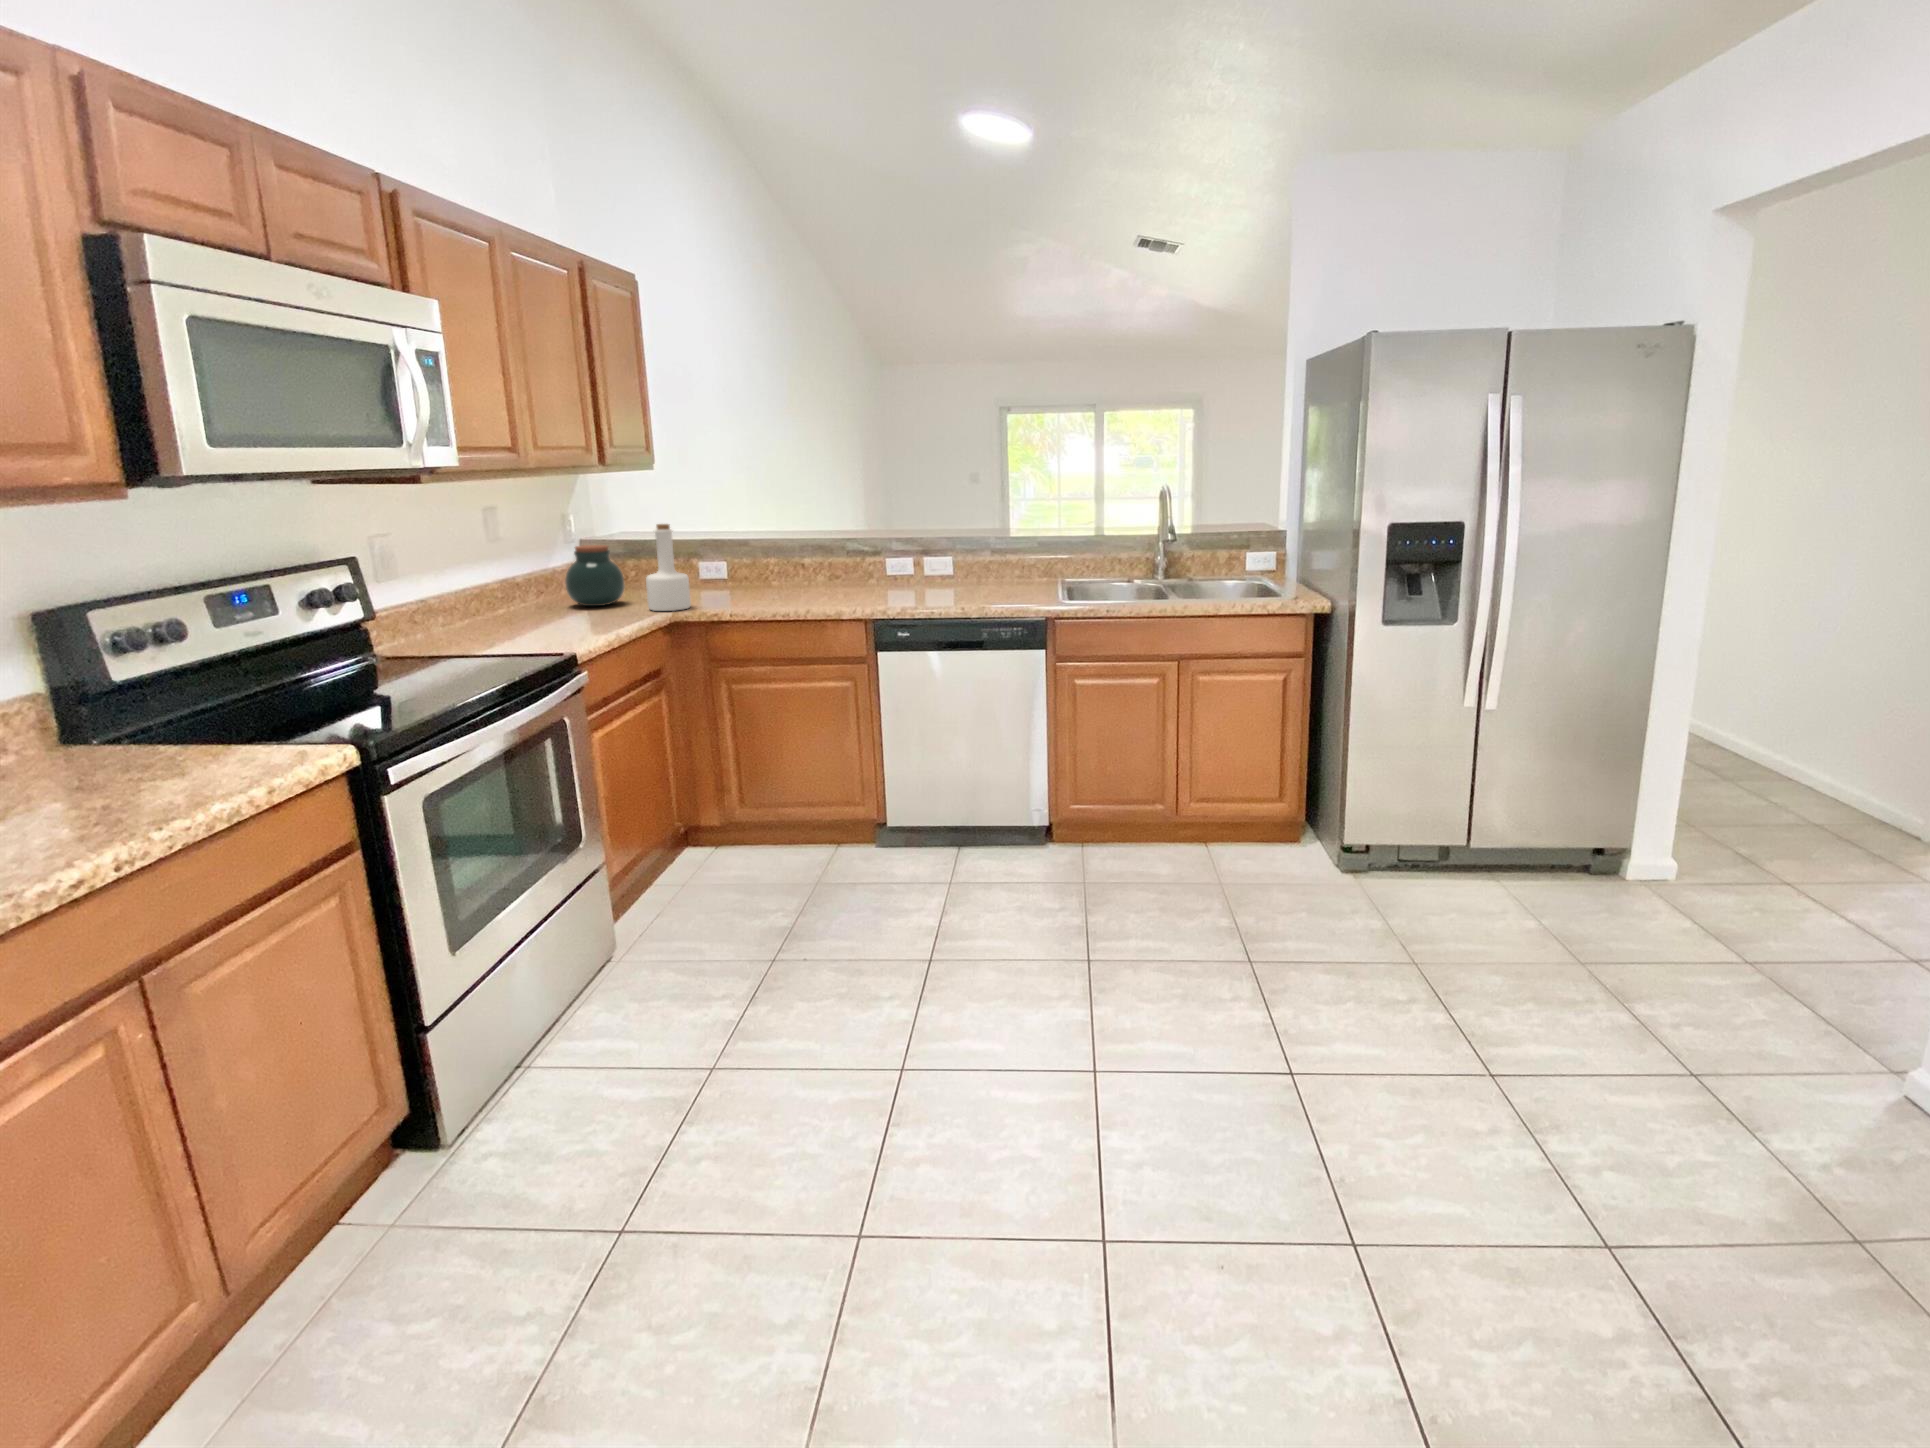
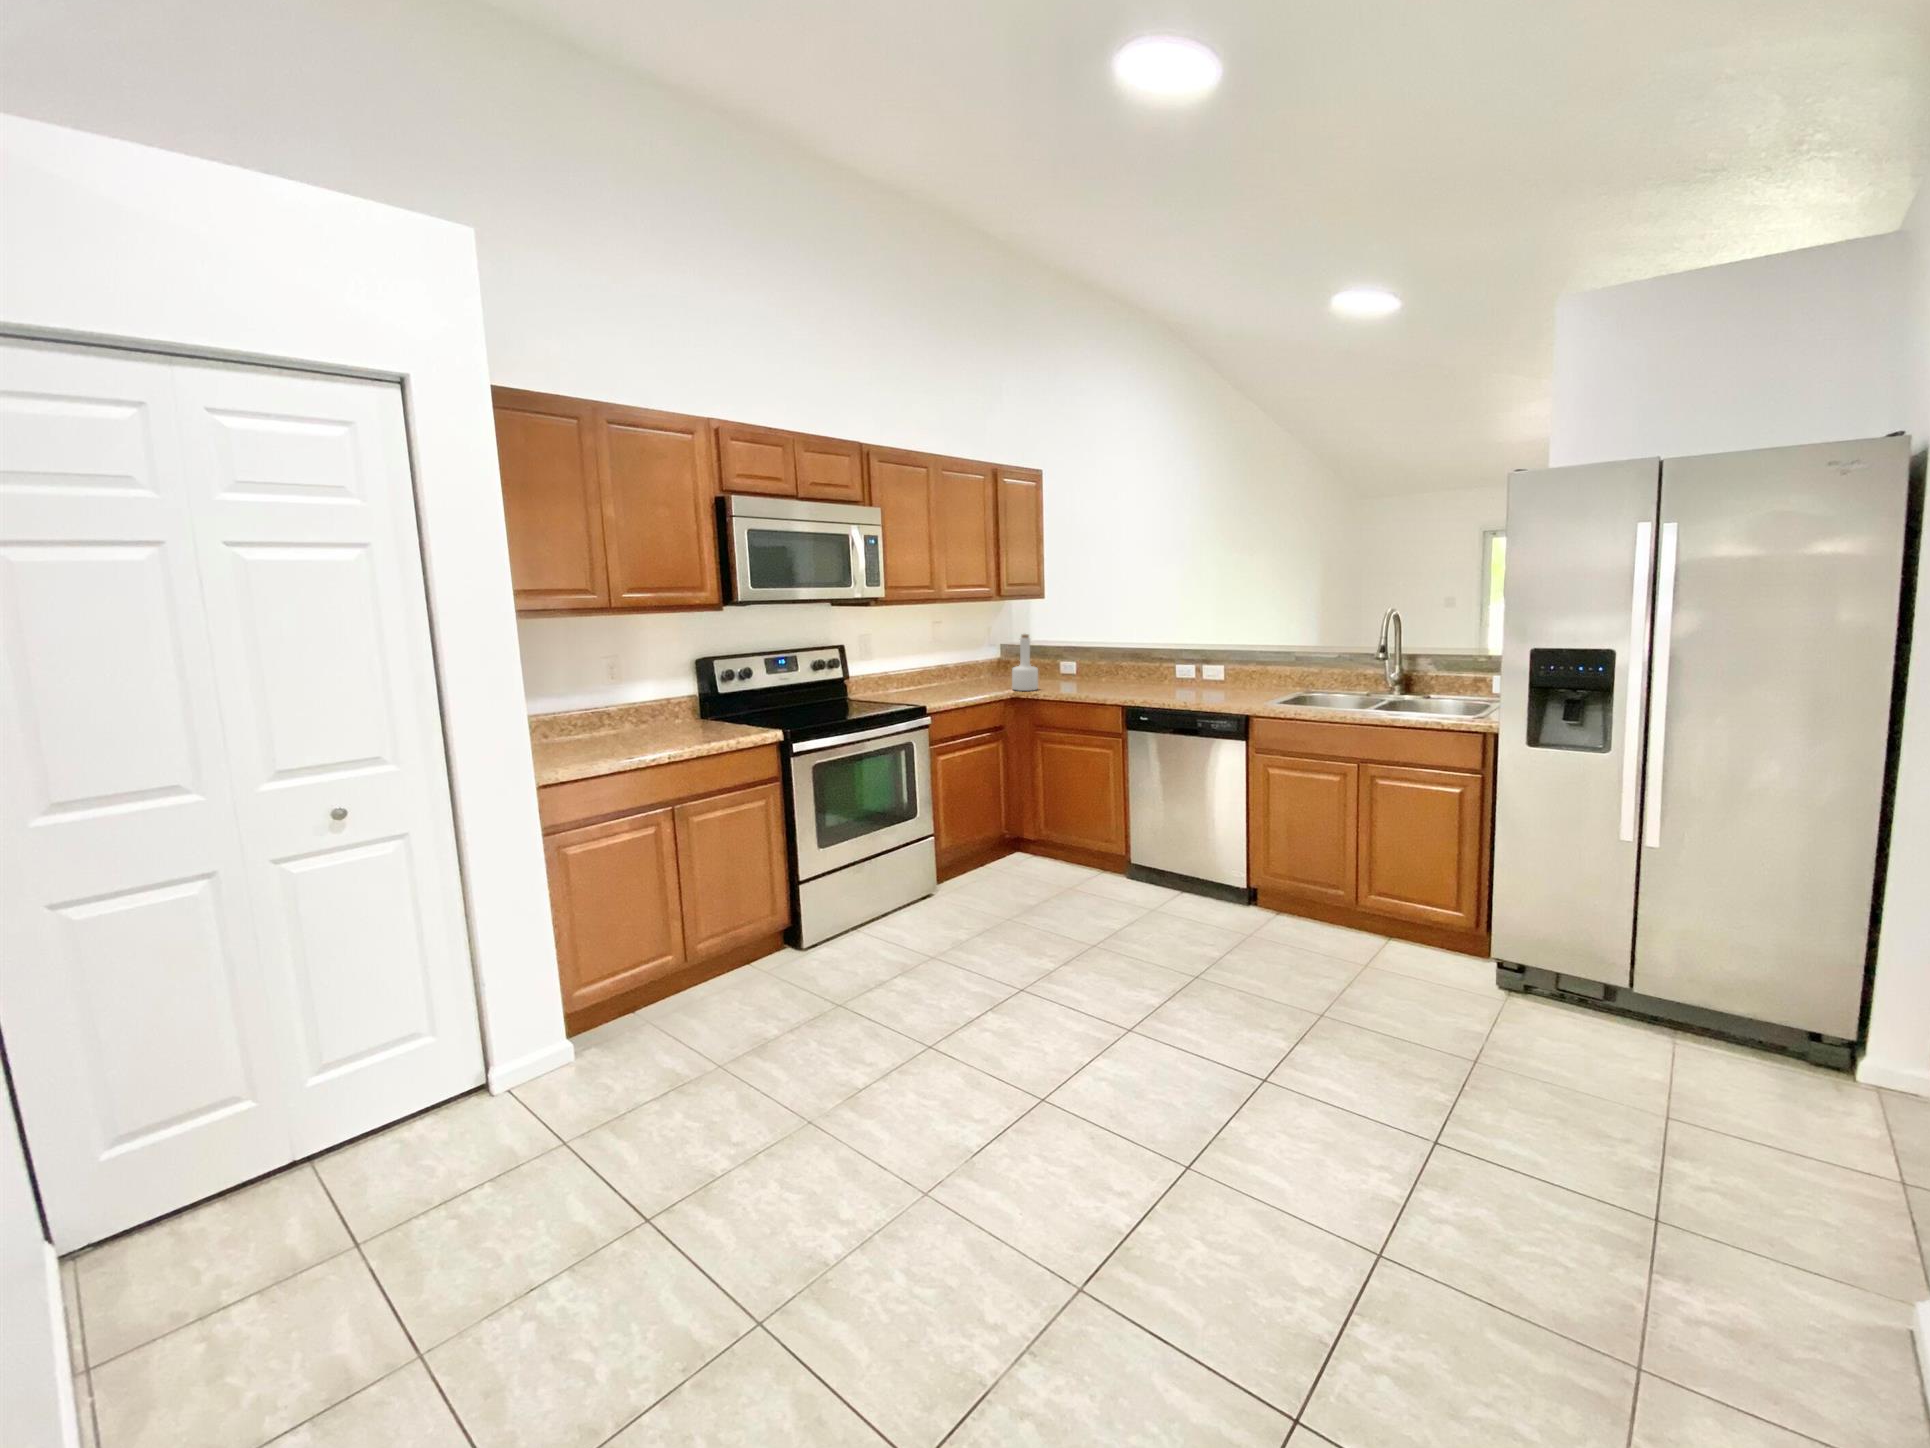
jar: present [565,545,625,606] -> none [974,646,1008,685]

